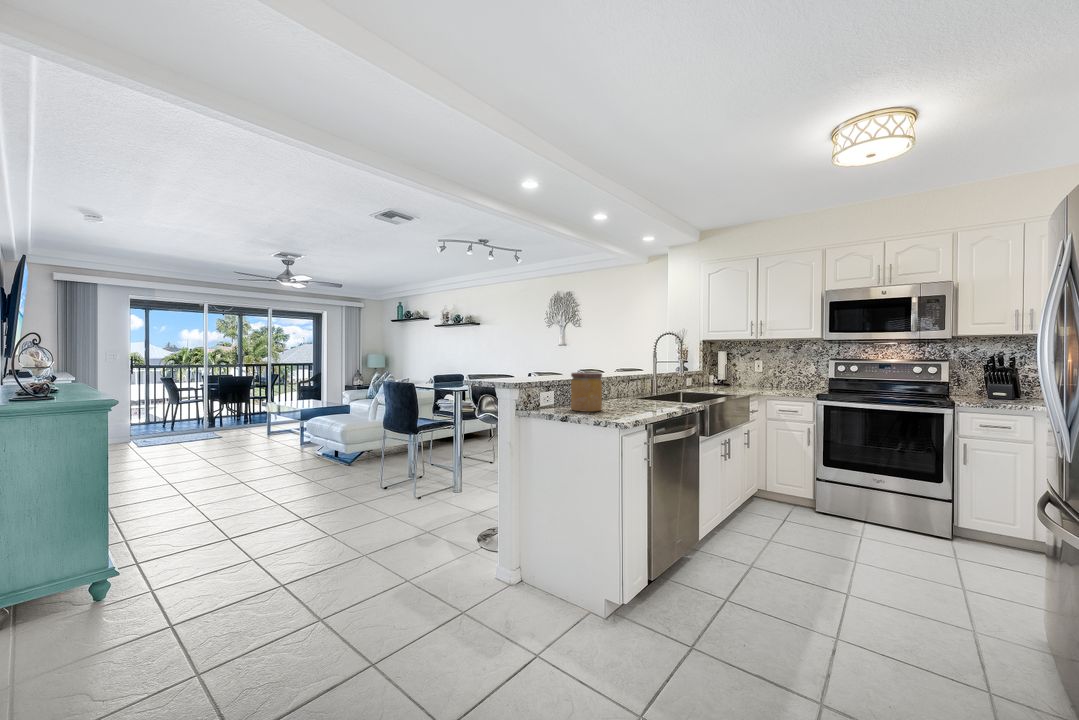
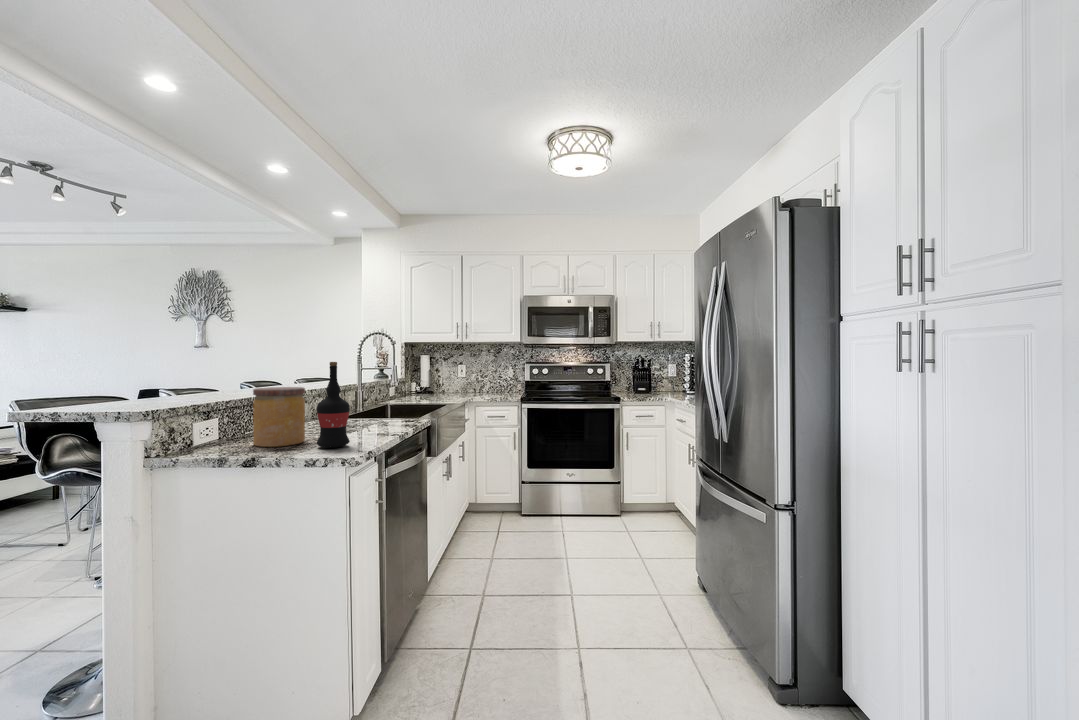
wine bottle: none [606,355,628,415] -> present [317,362,350,448]

